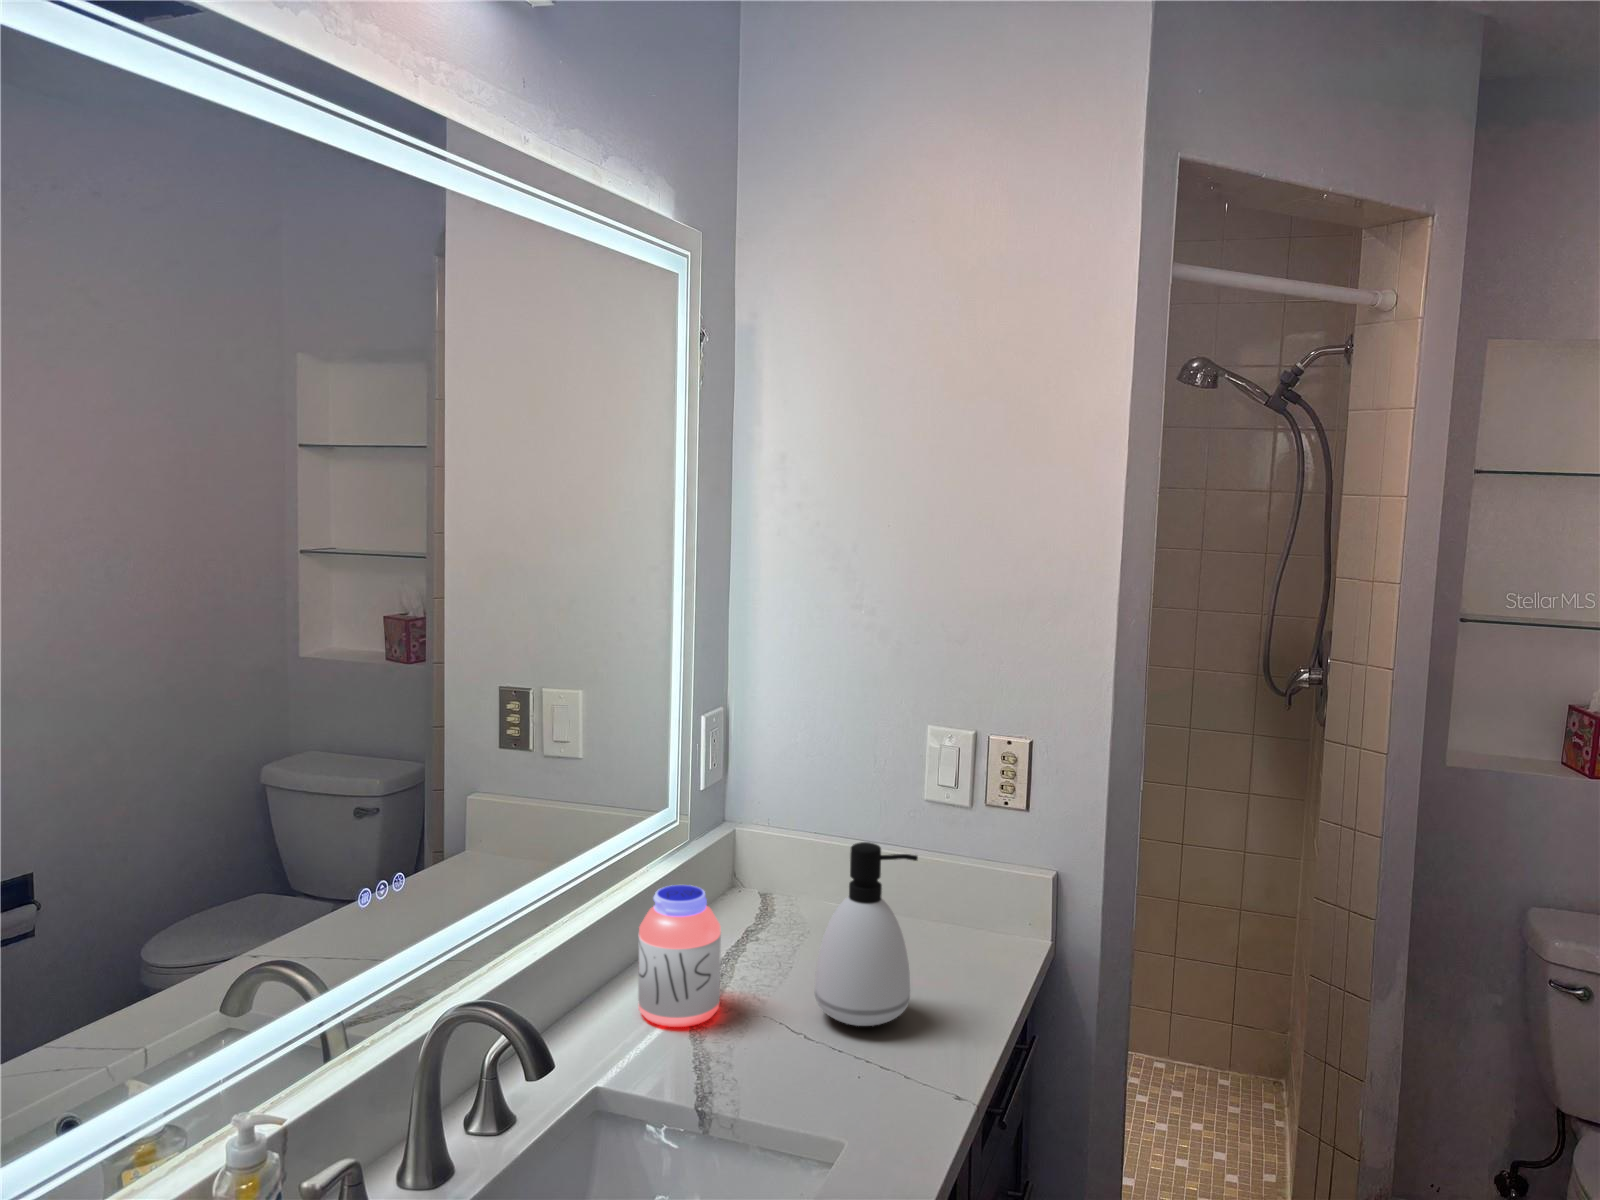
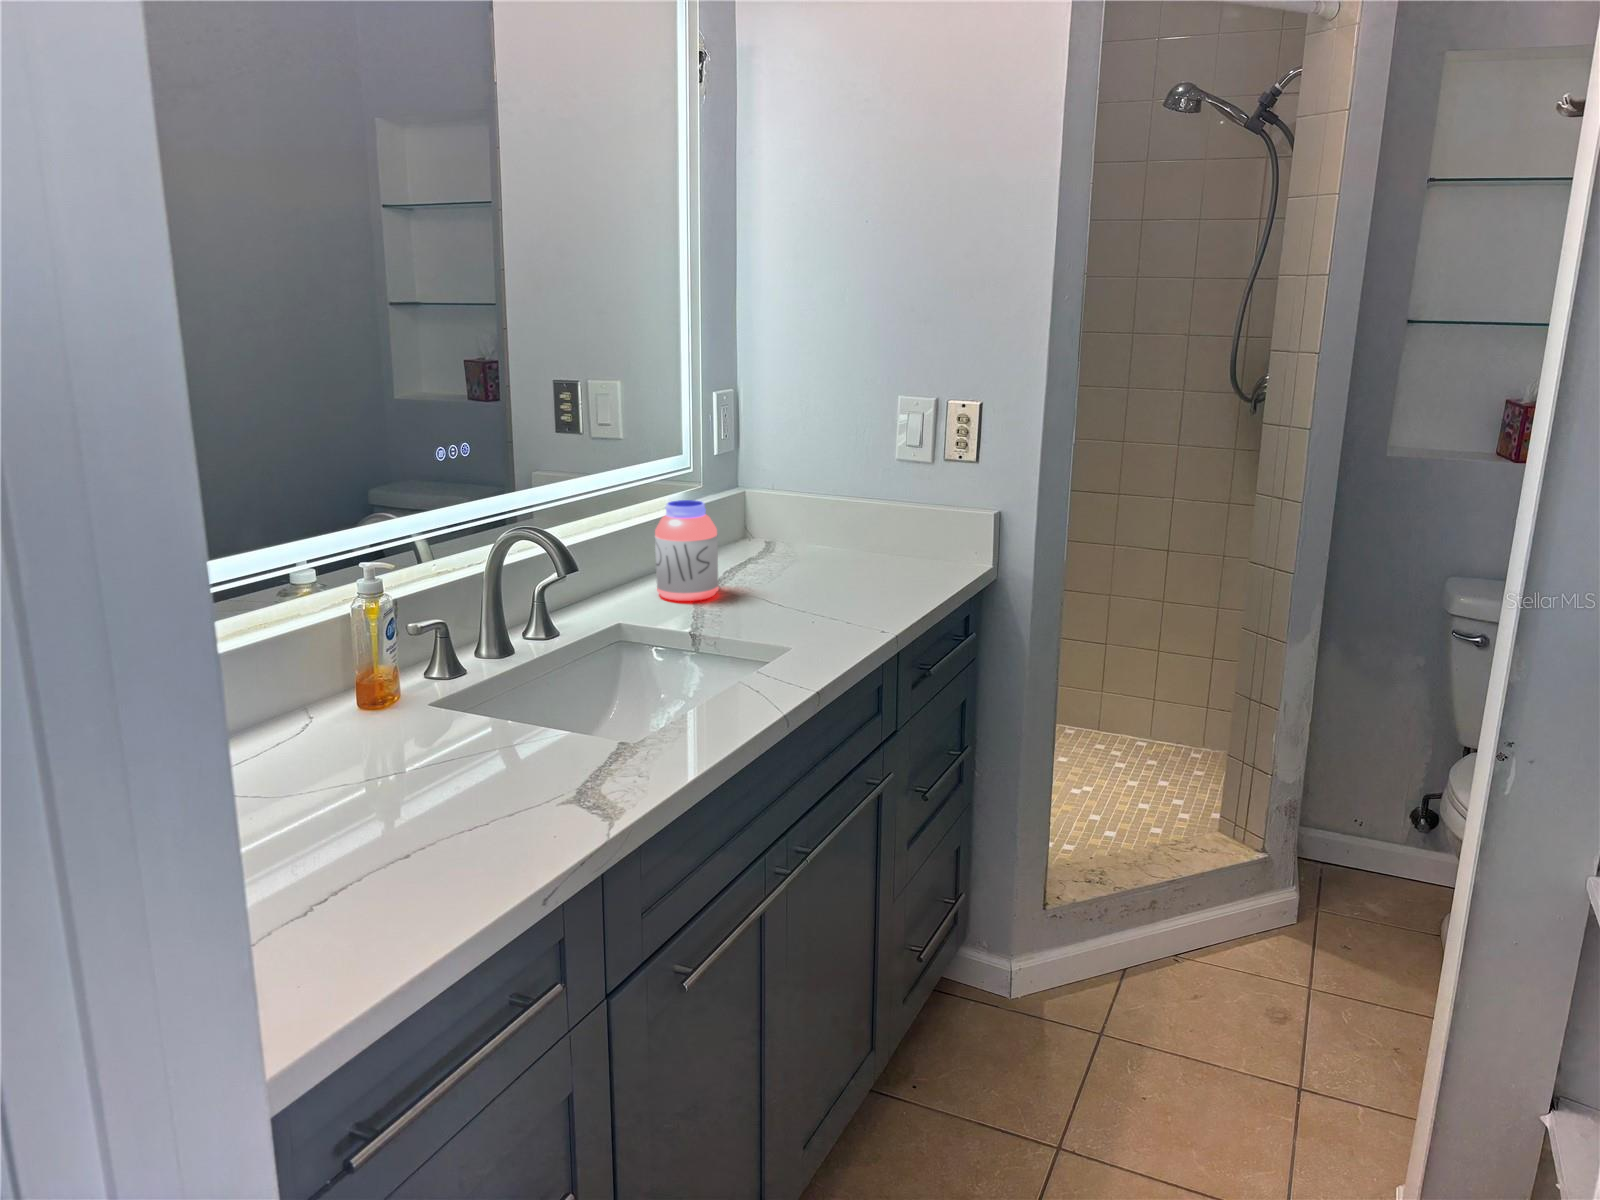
soap dispenser: present [815,842,918,1026] -> none [790,463,867,601]

